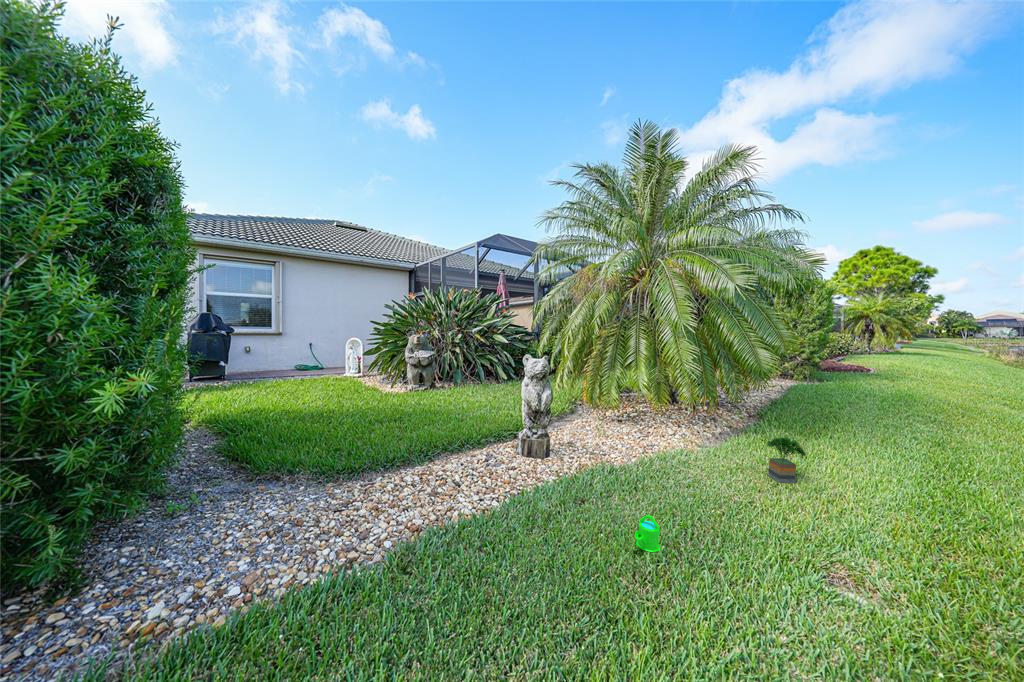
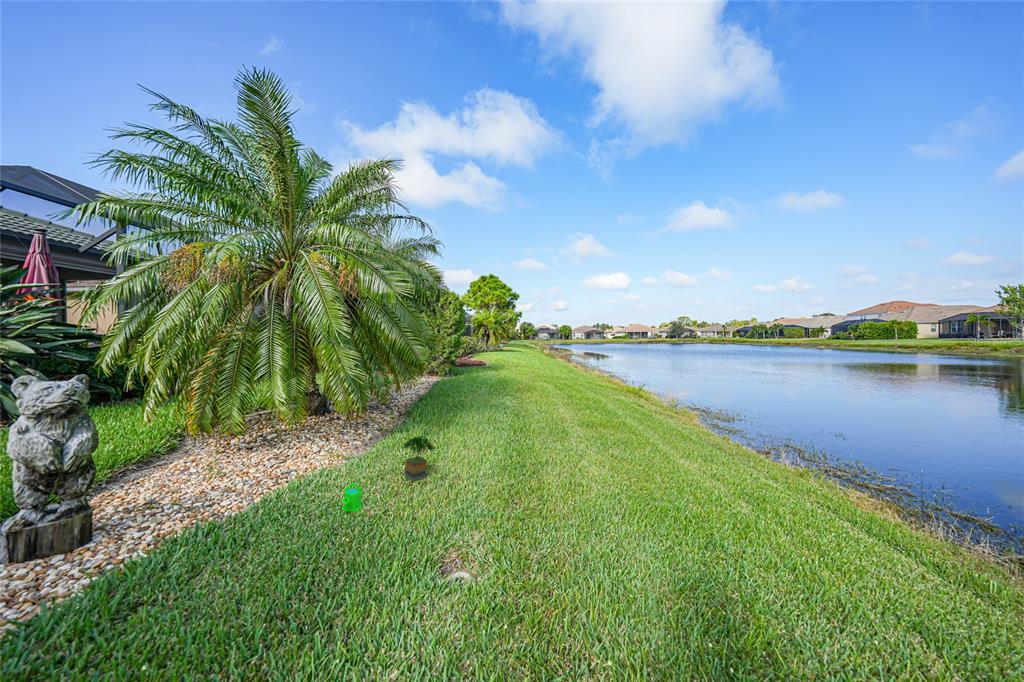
watering can: present [635,515,660,552] -> present [342,483,362,512]

